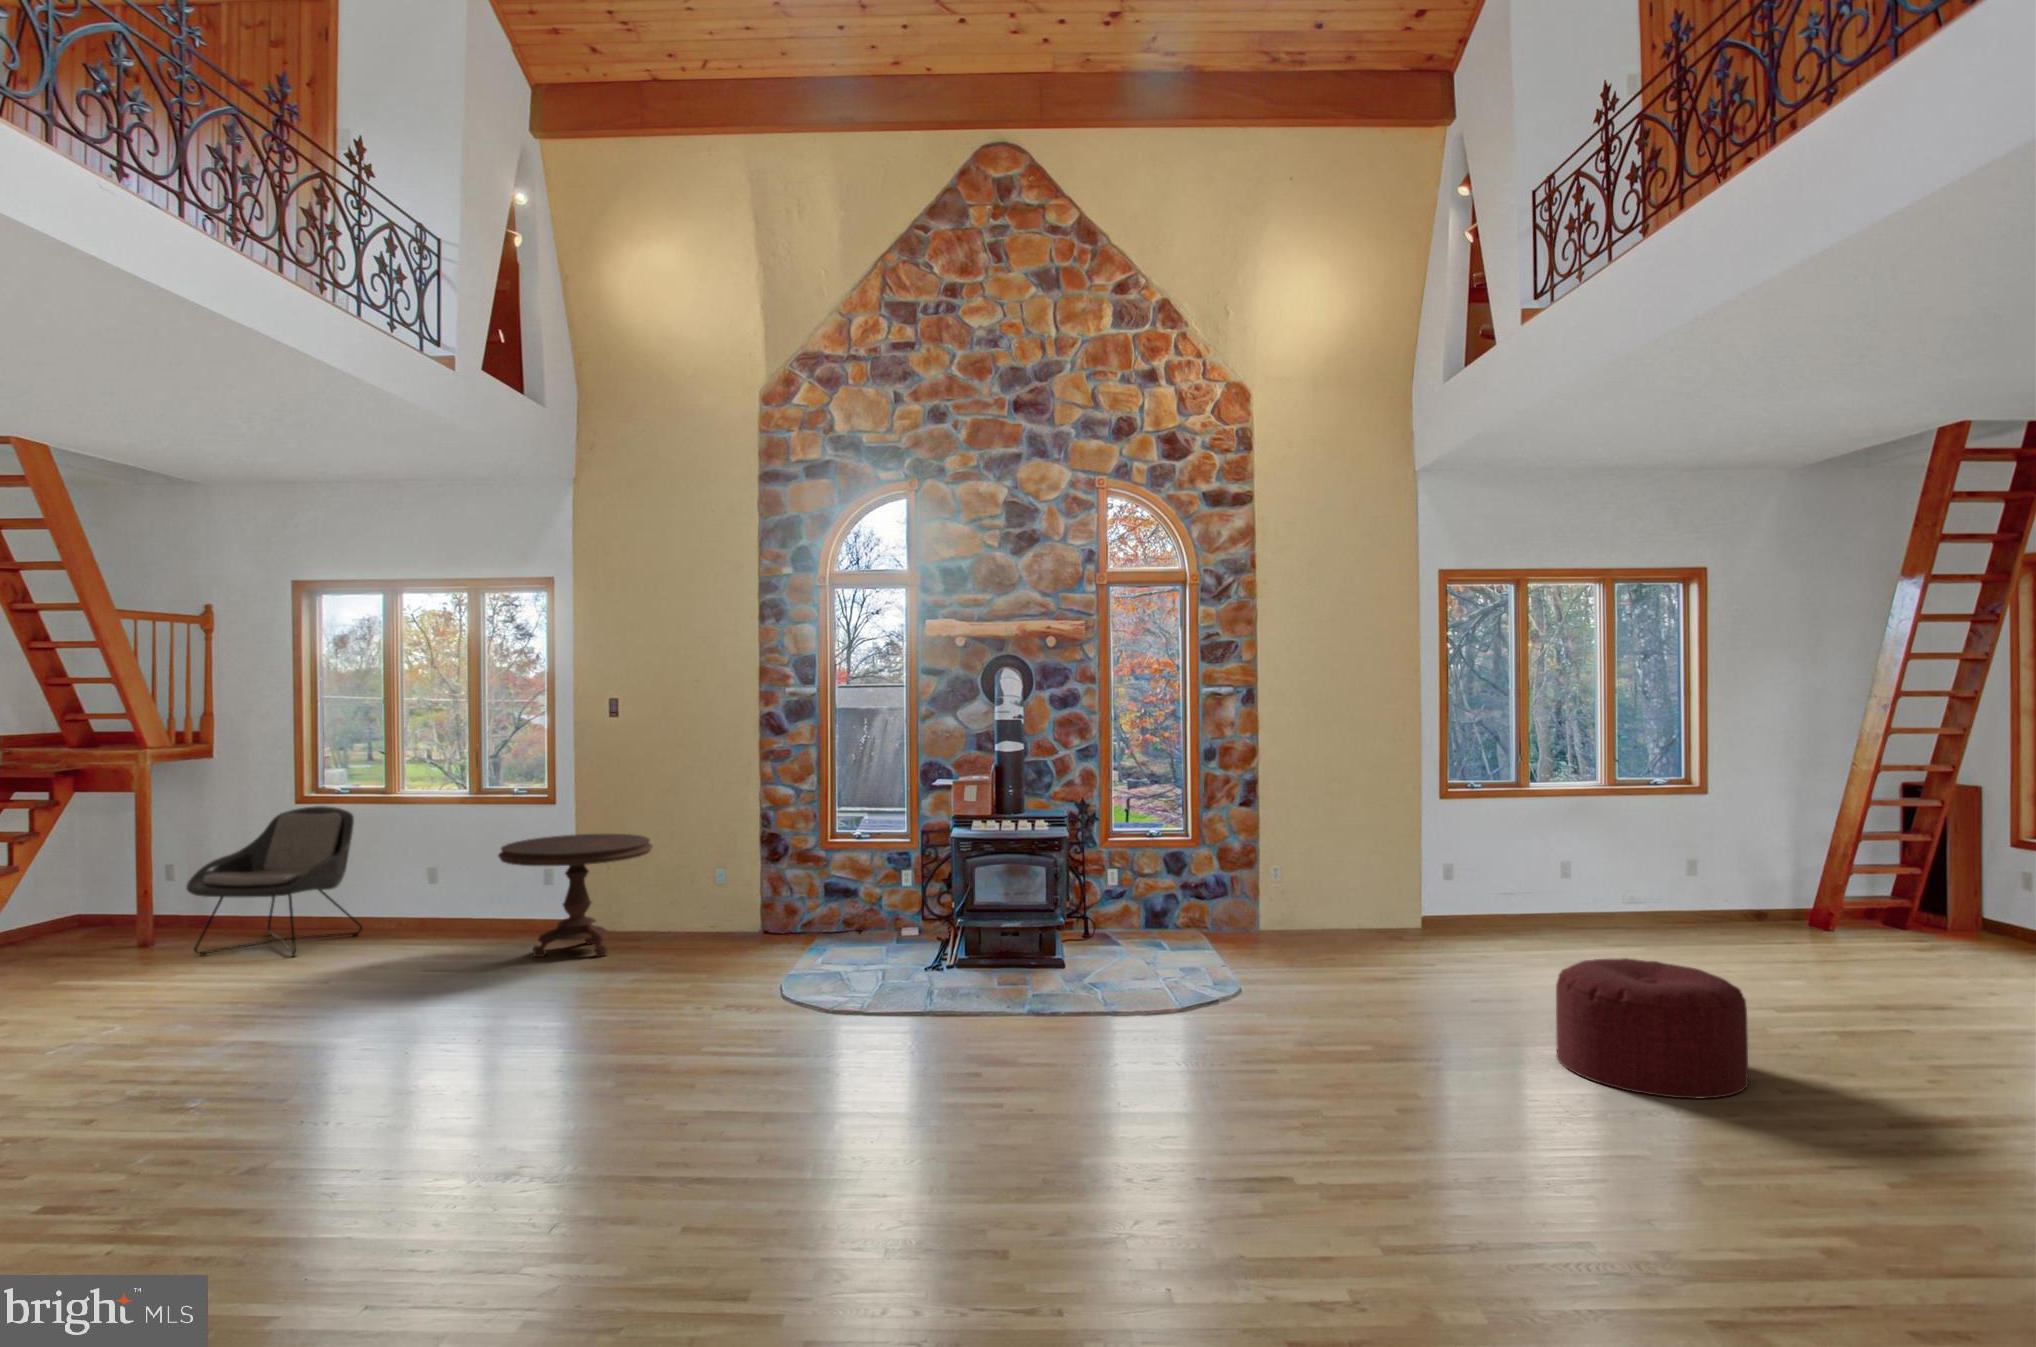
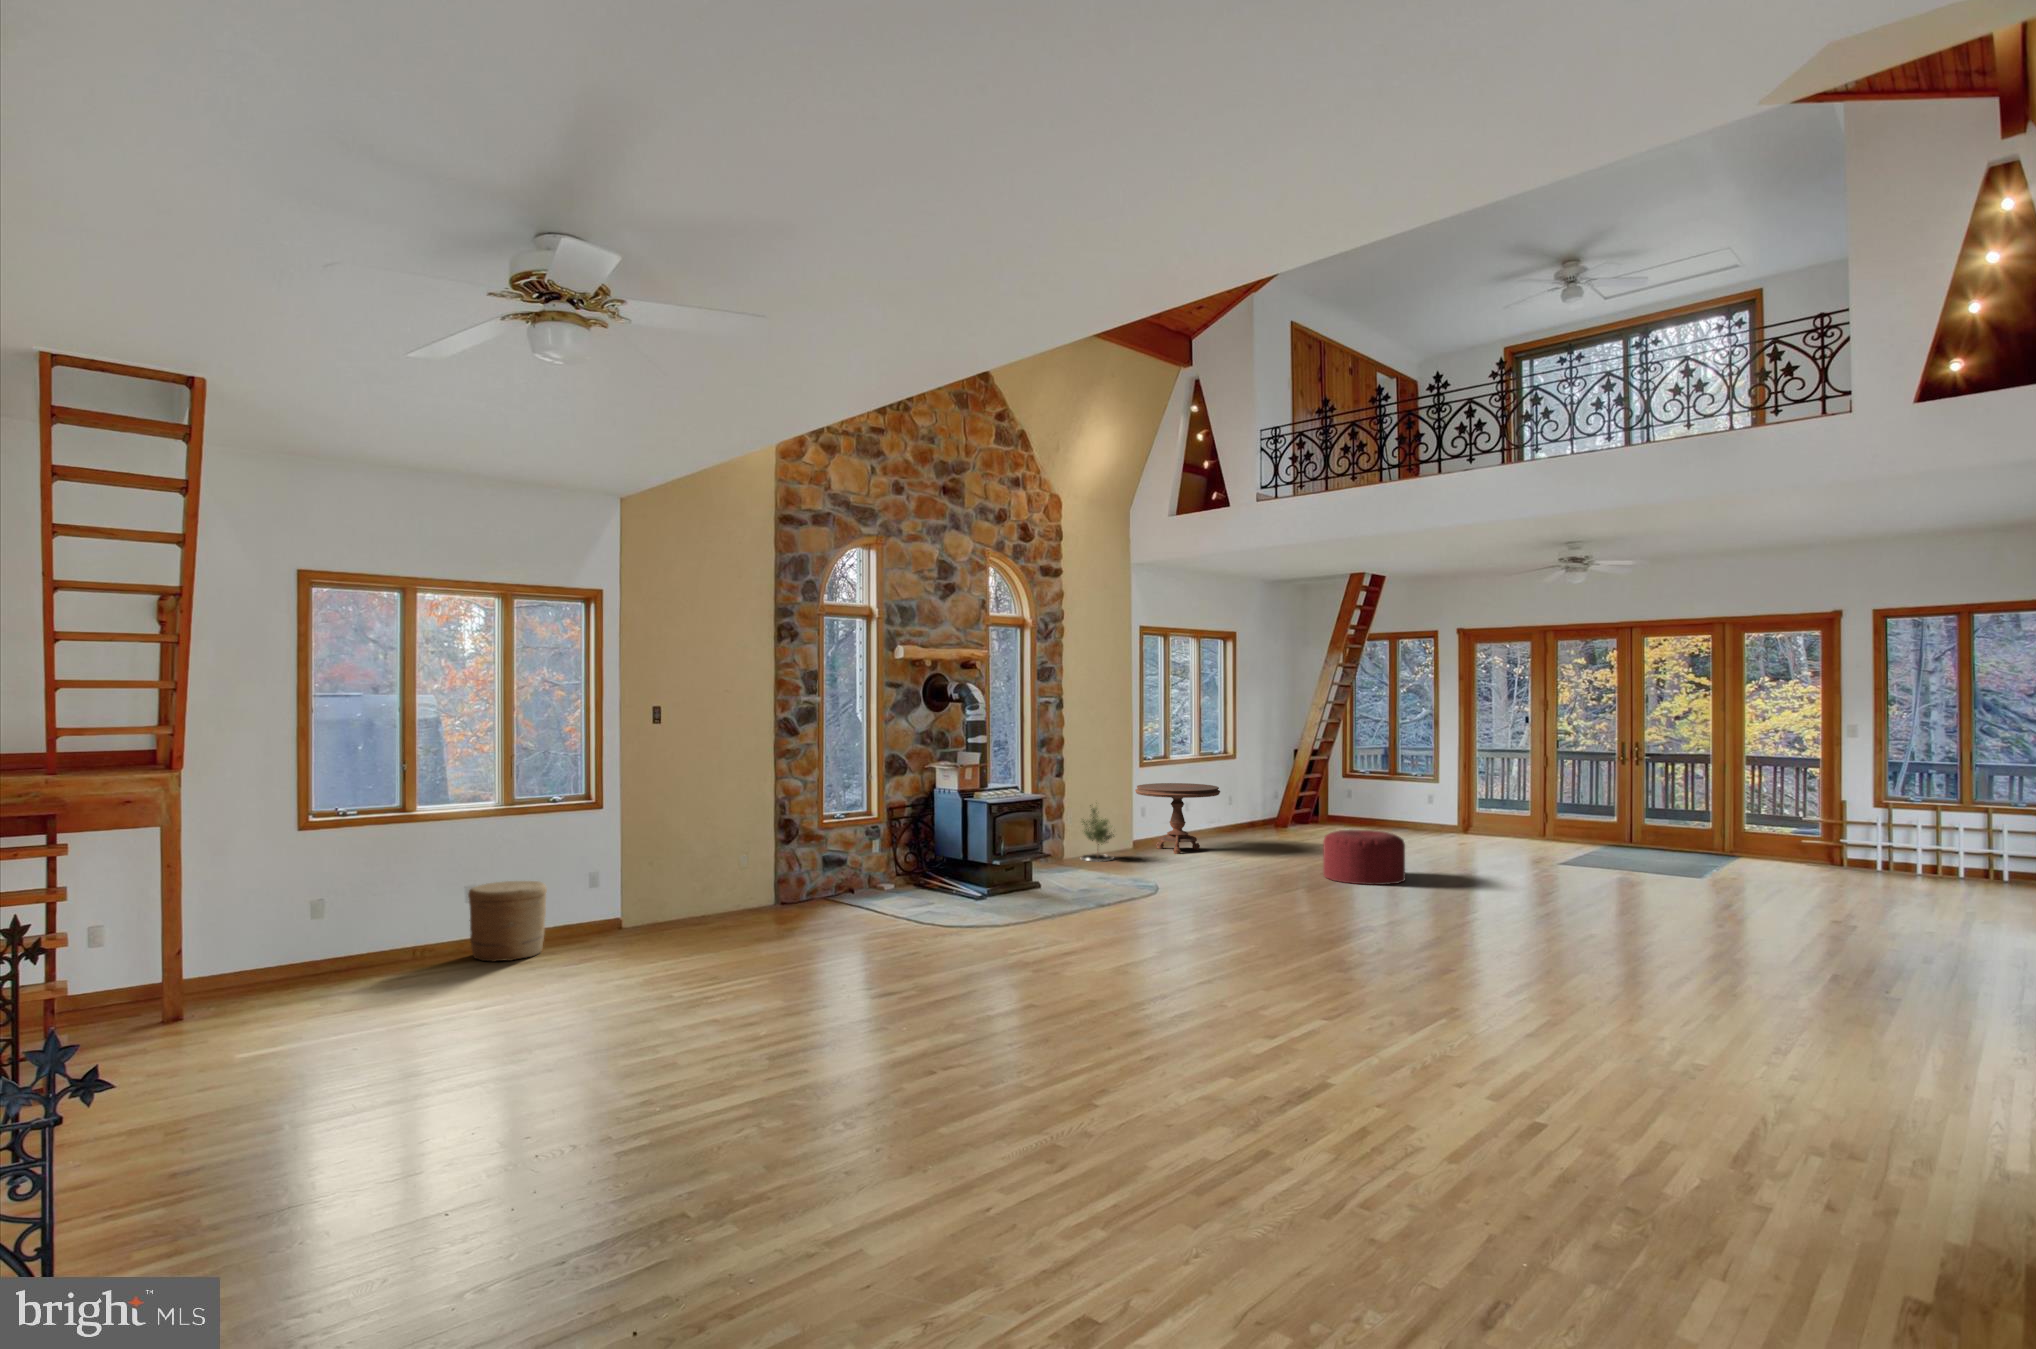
lounge chair: present [186,806,362,957] -> none [257,829,427,1009]
side table: present [498,834,653,957] -> present [1135,783,1220,854]
potted tree: none [1269,846,1325,944] -> present [1081,805,1114,861]
woven basket: none [396,869,474,947] -> present [468,881,547,962]

